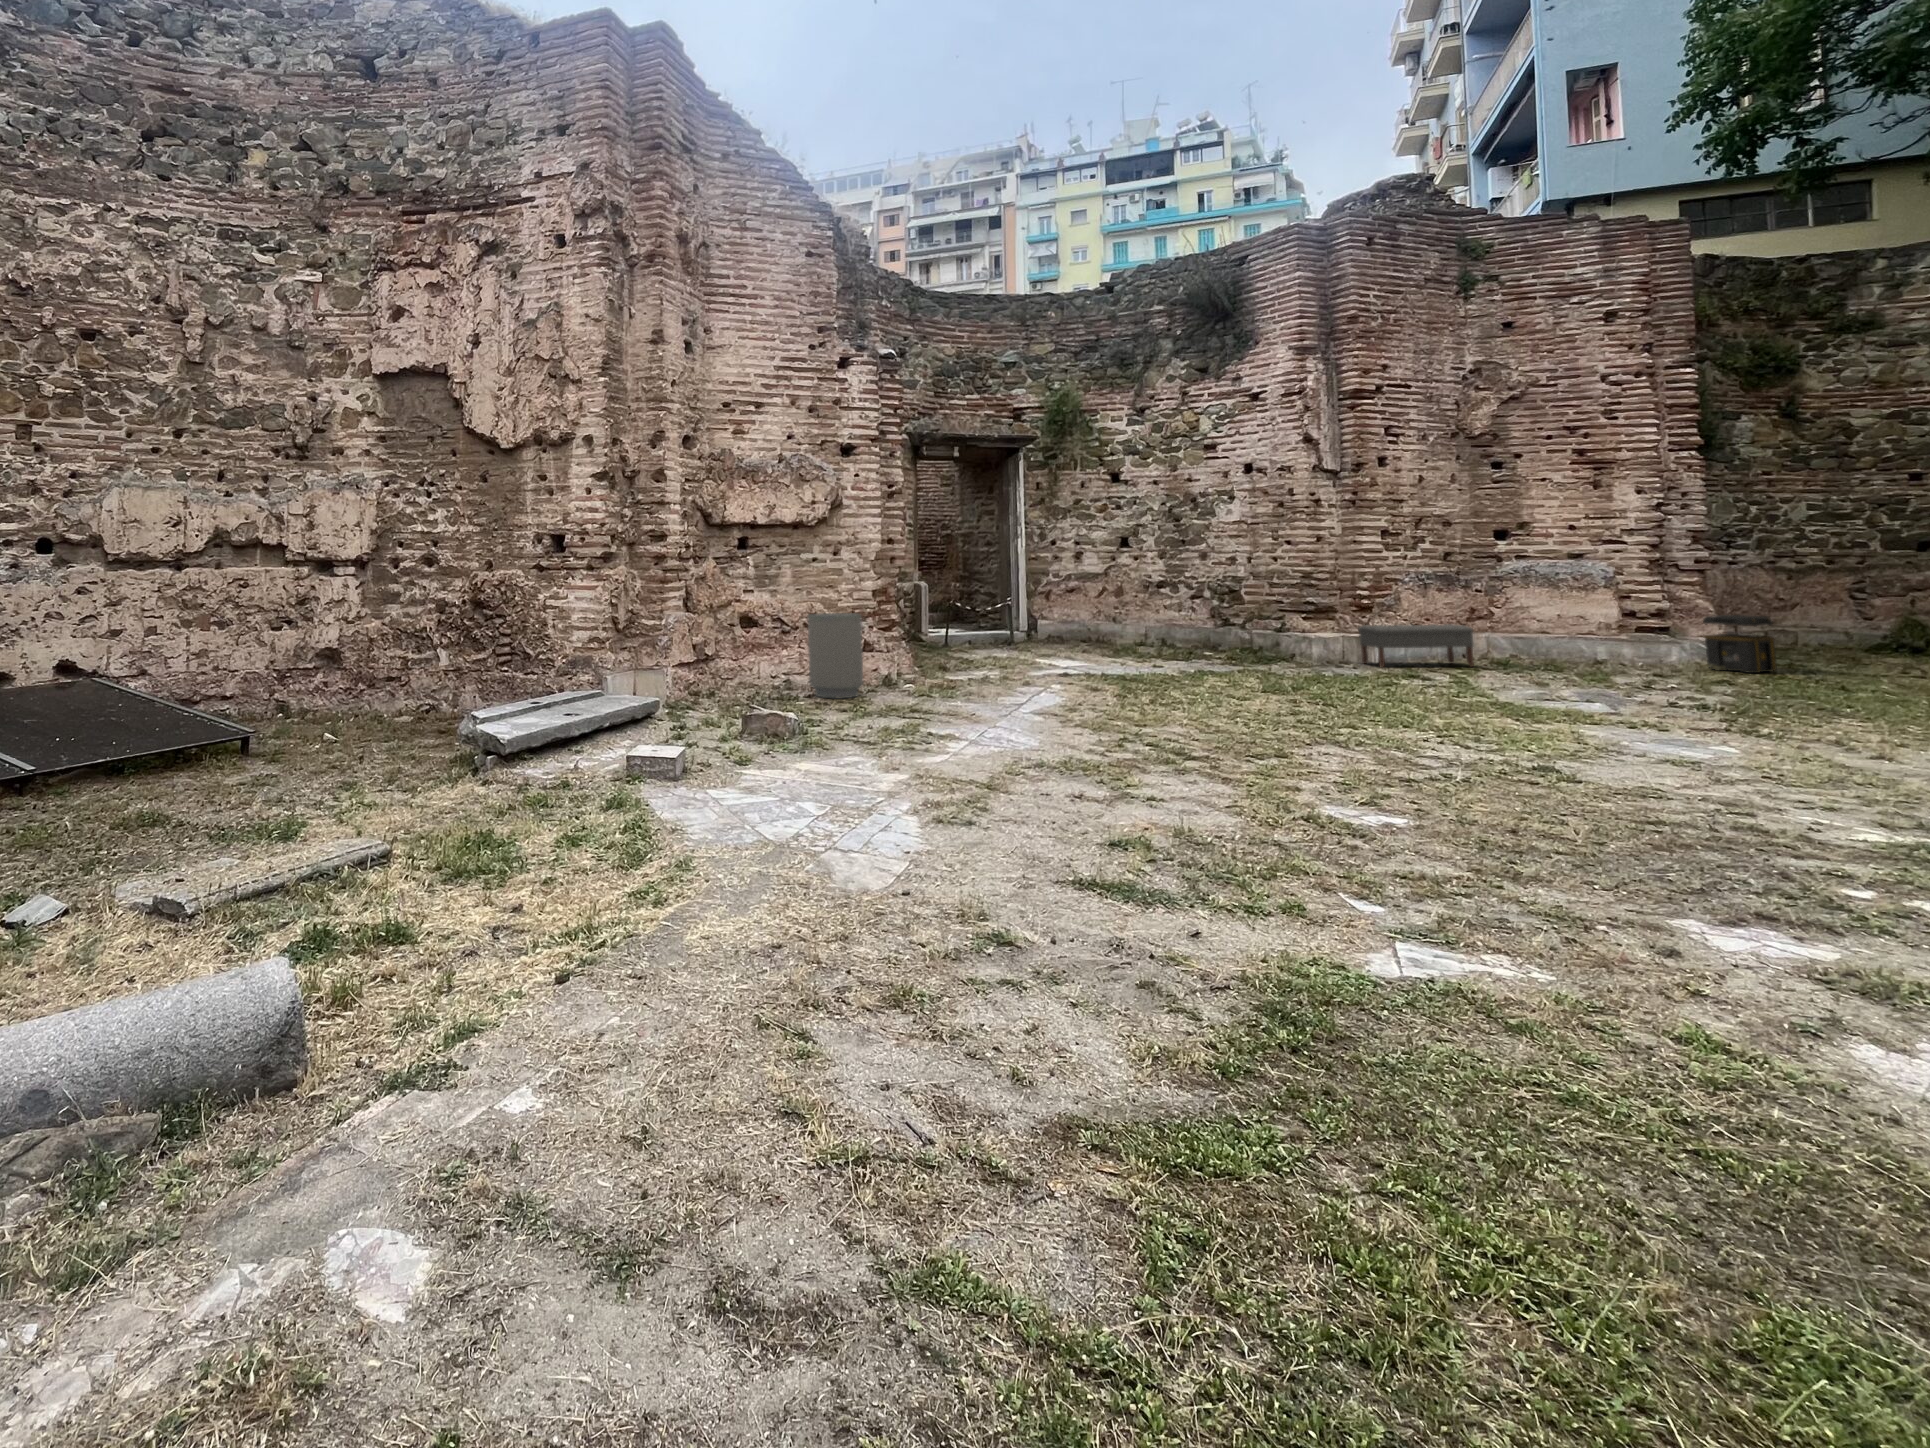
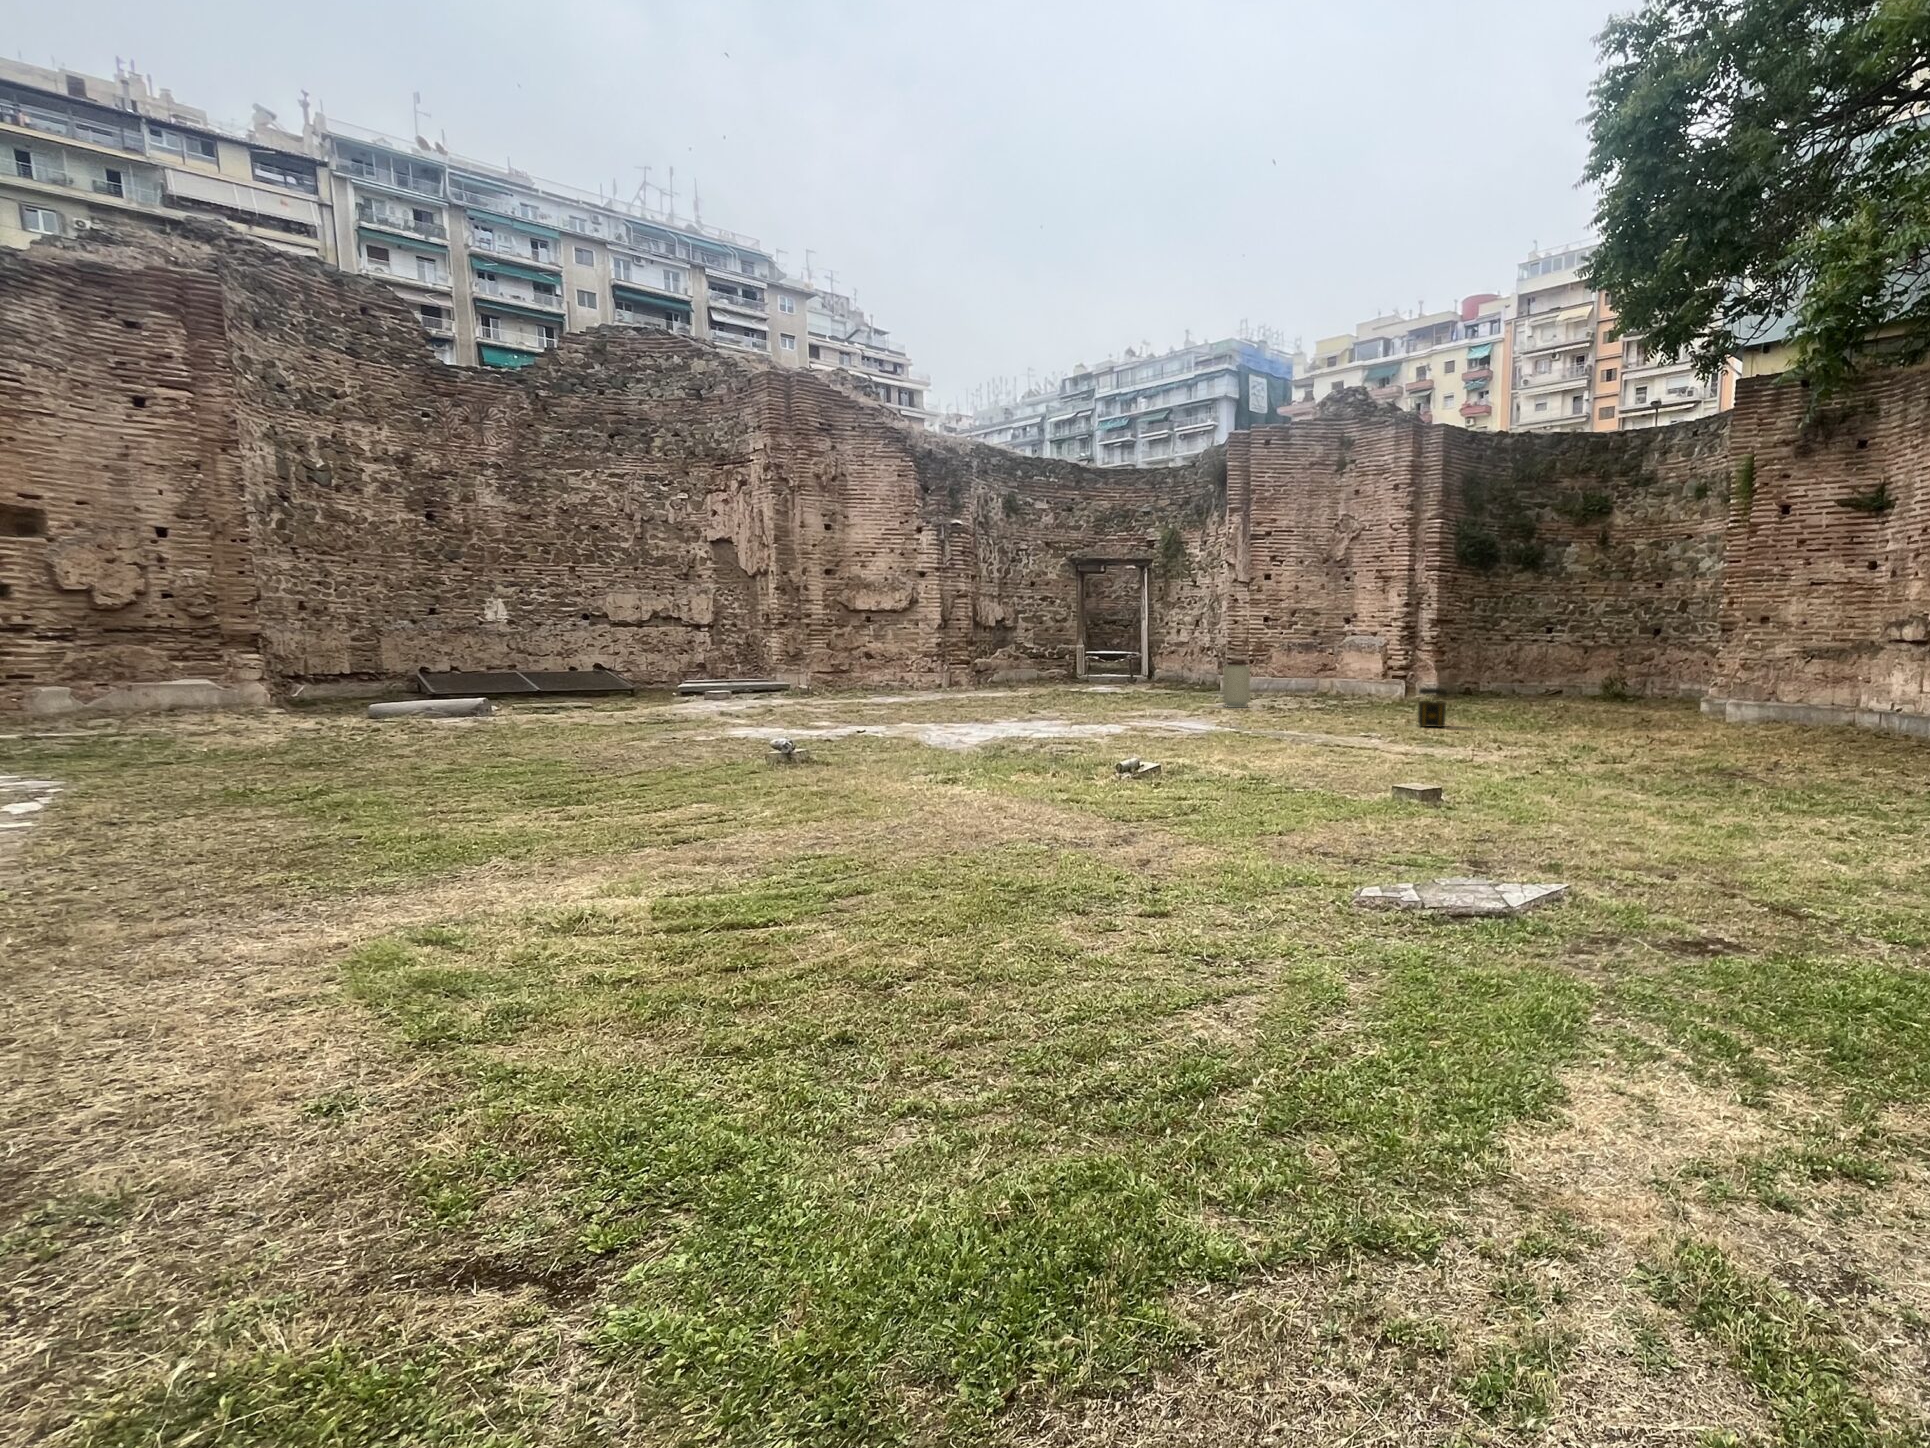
trash can: present [807,613,863,698] -> present [1223,666,1250,708]
bench: present [1358,624,1474,668] -> none [1246,687,1308,715]

